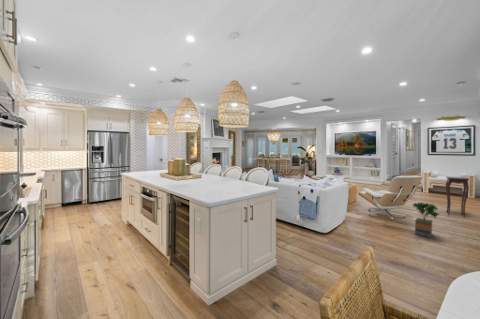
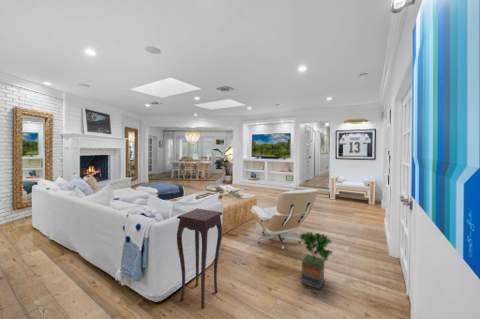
side table: present [446,177,469,217] -> present [177,208,223,309]

